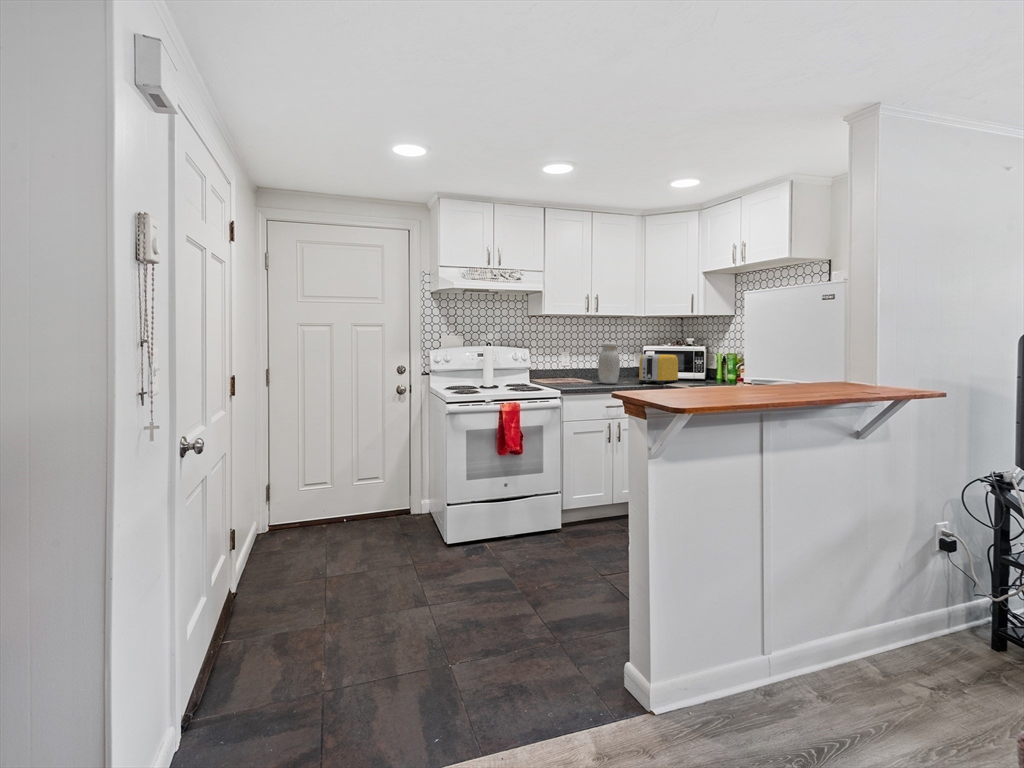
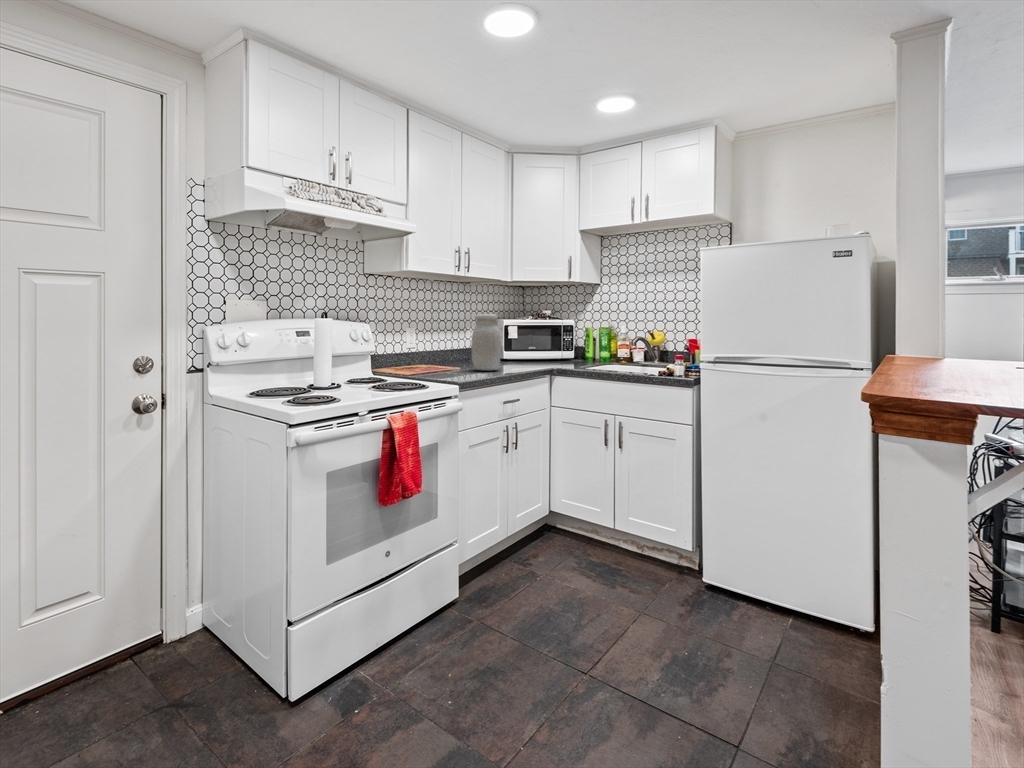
toaster: present [639,354,678,384] -> none [522,330,558,368]

